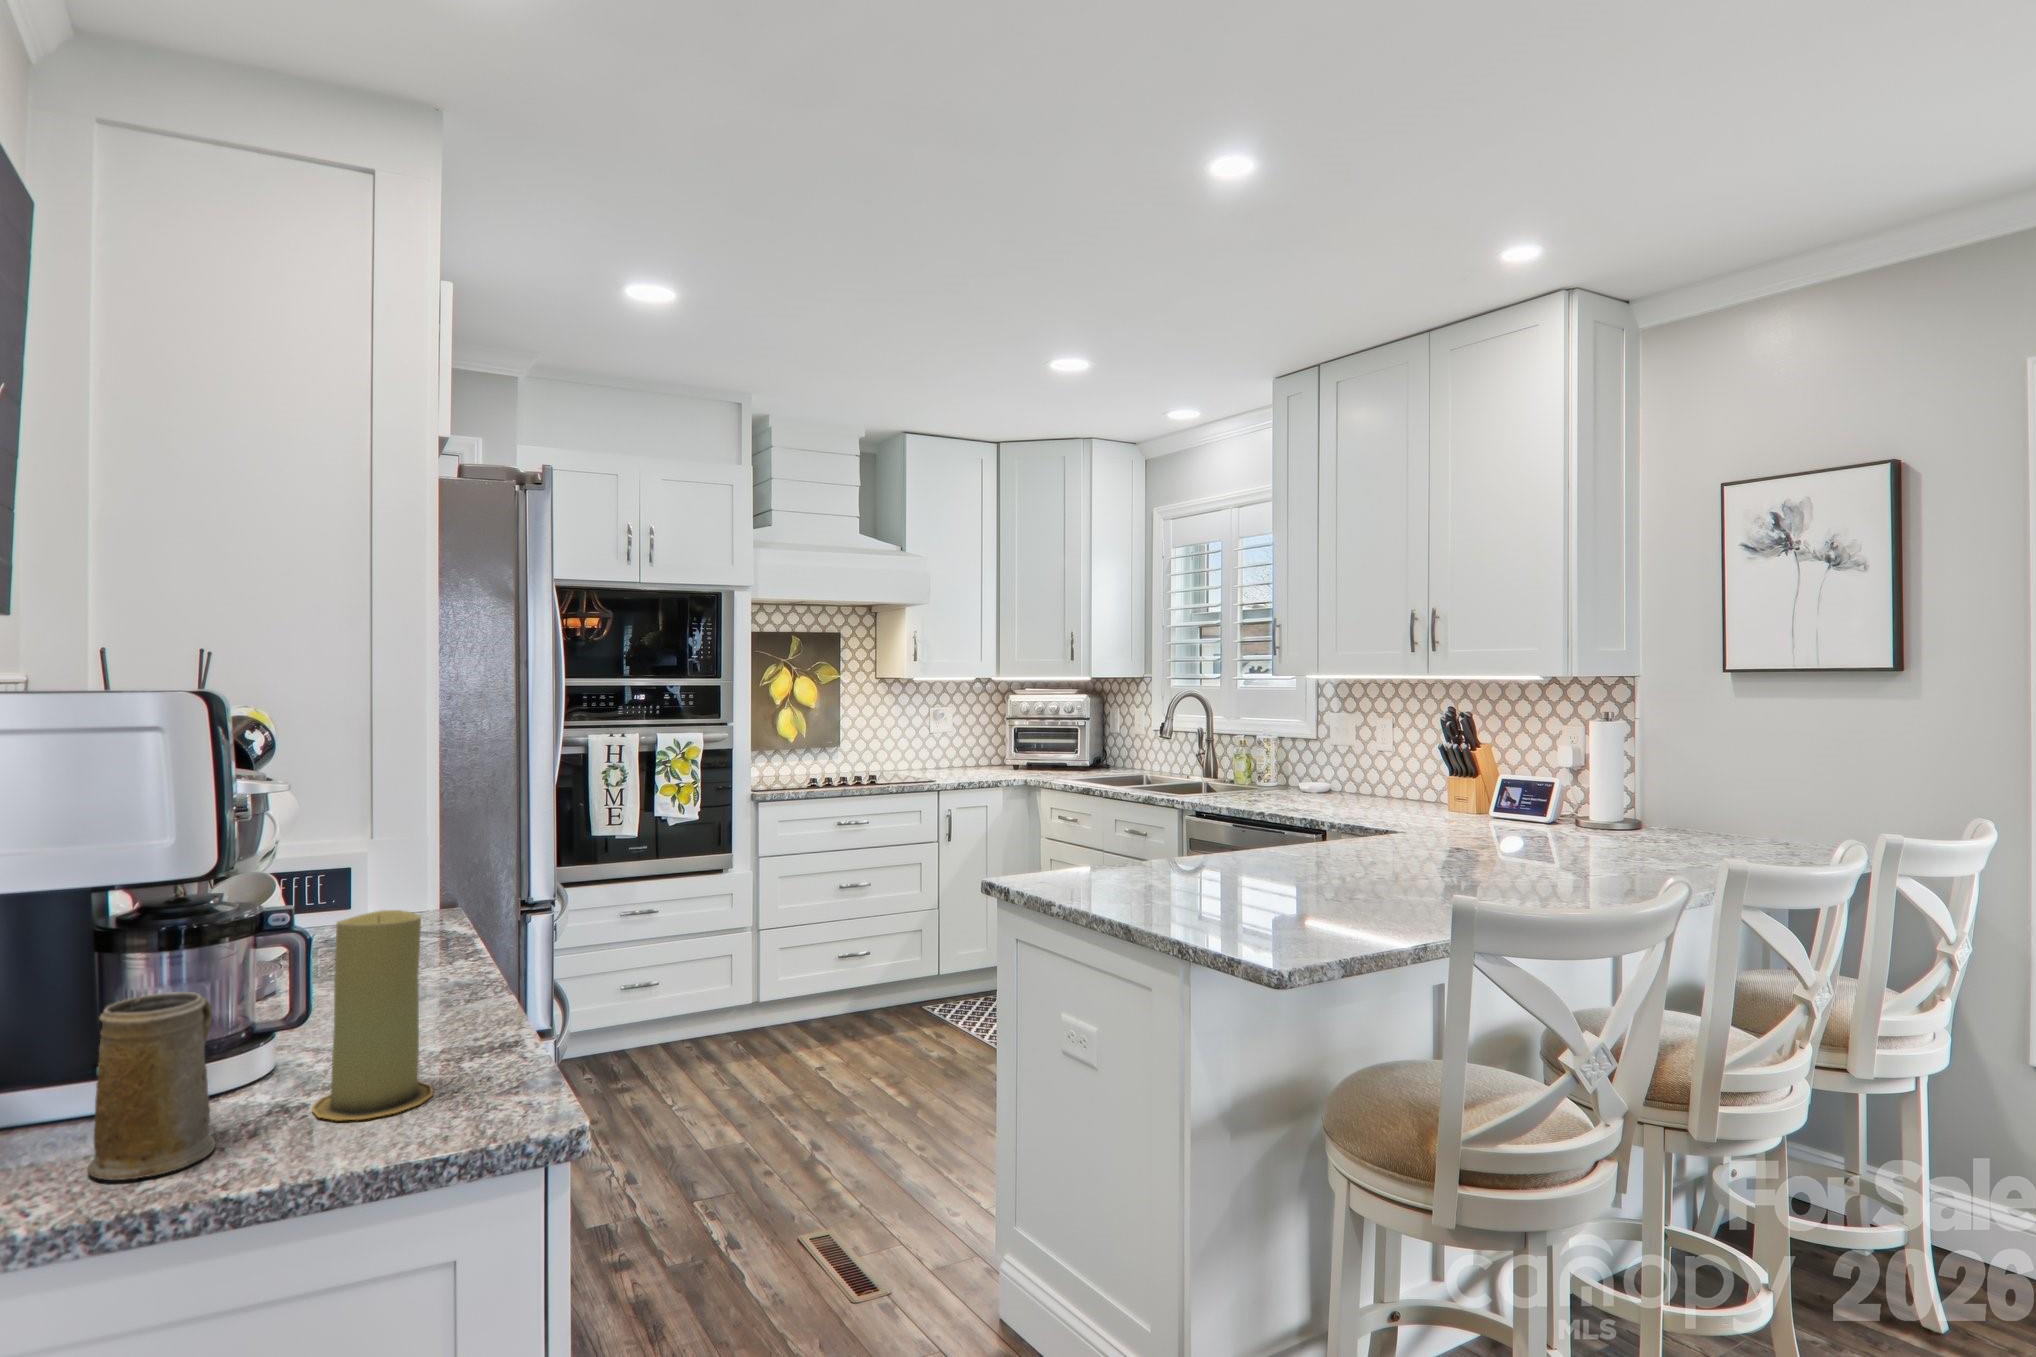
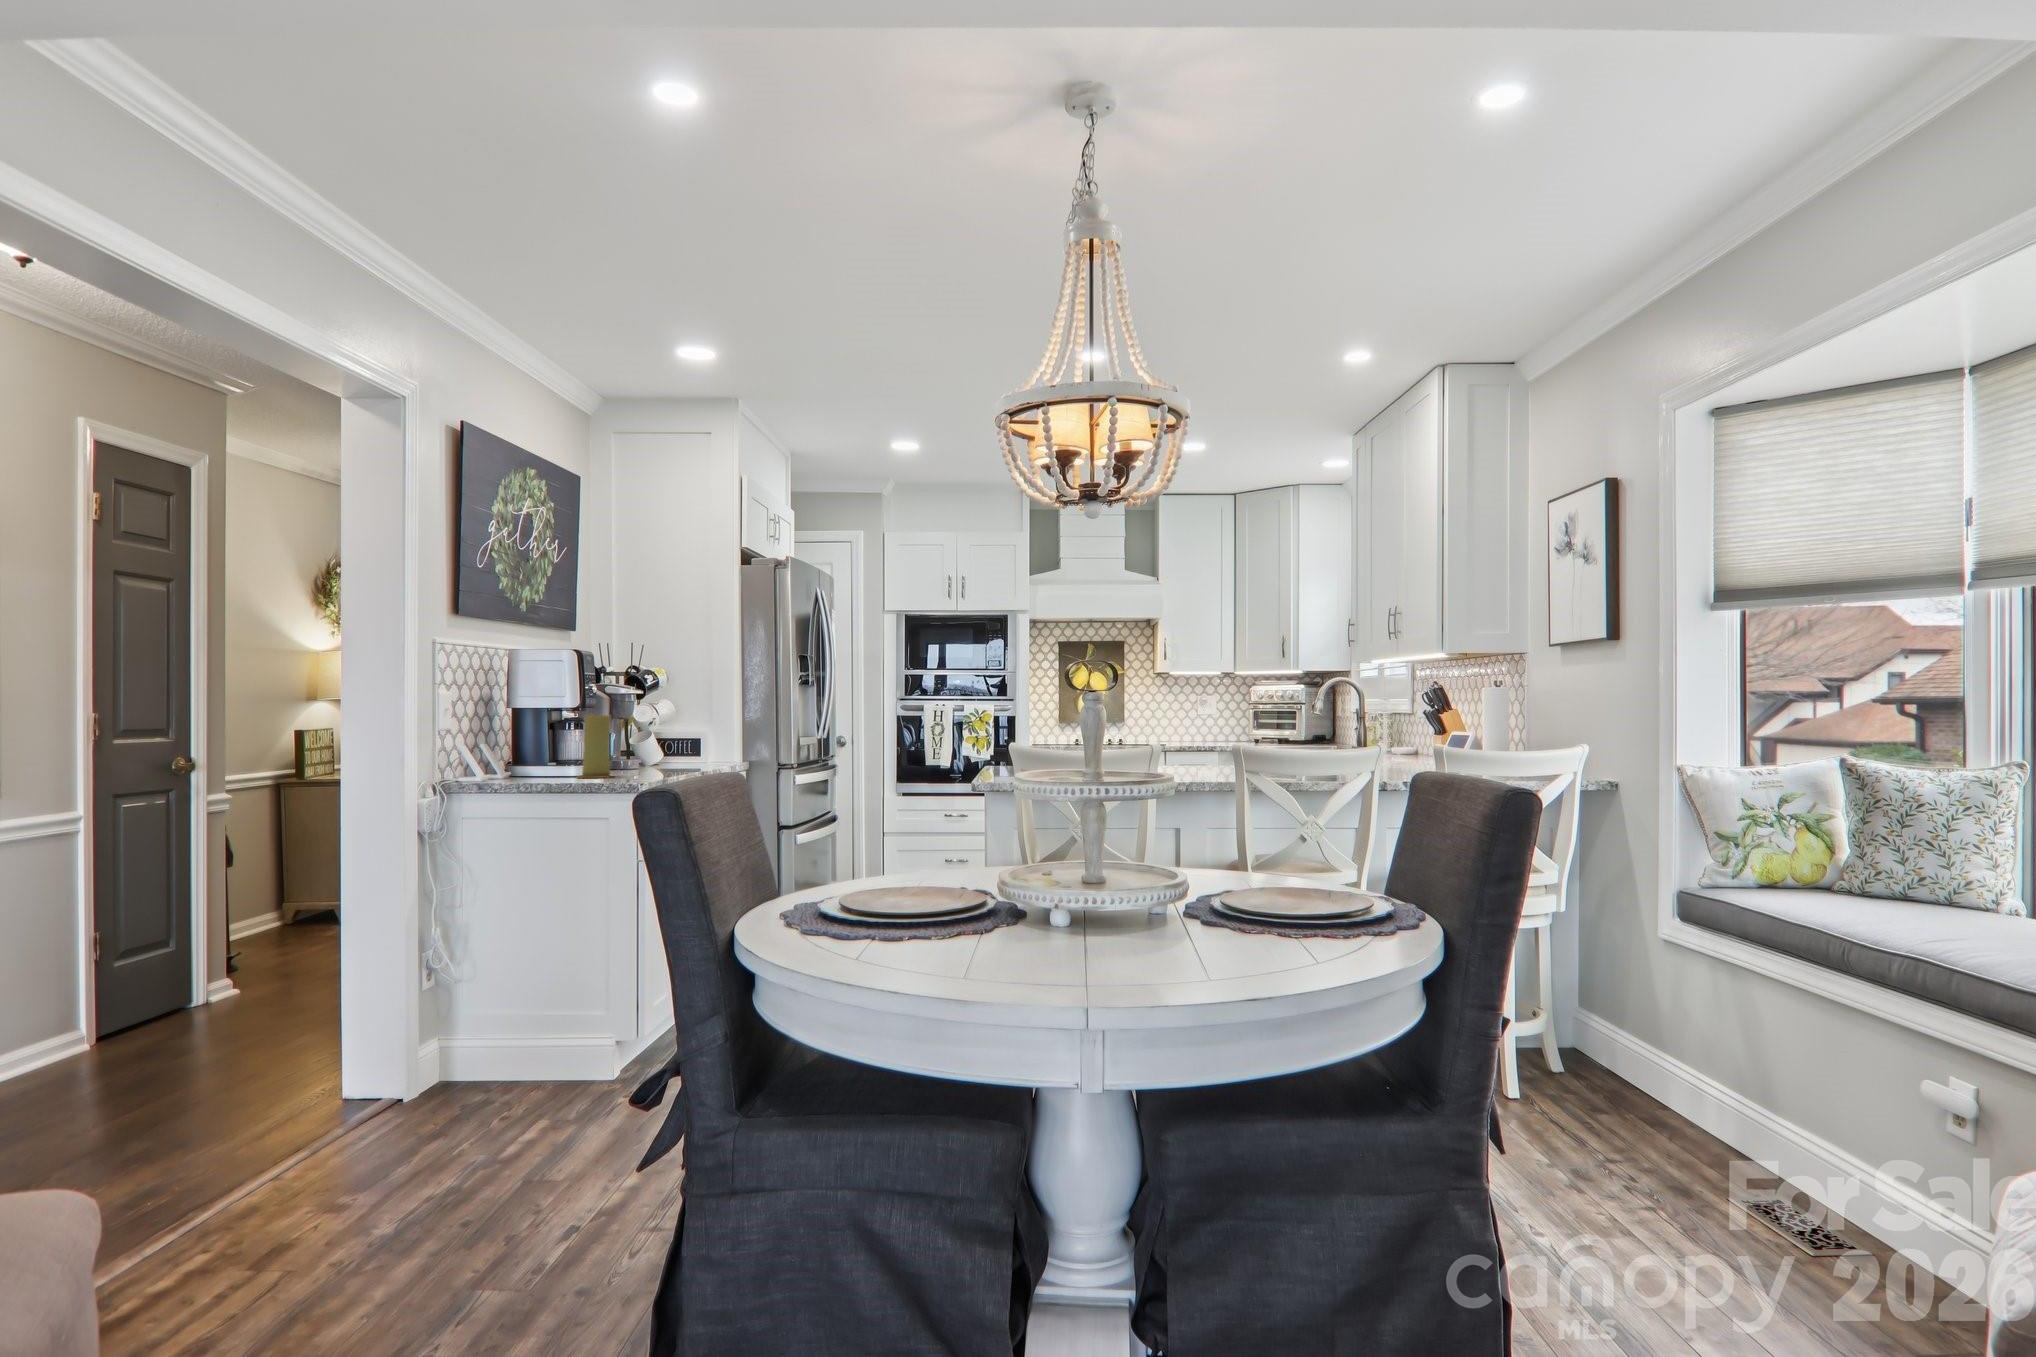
mug: present [87,992,215,1180] -> none [512,731,551,779]

